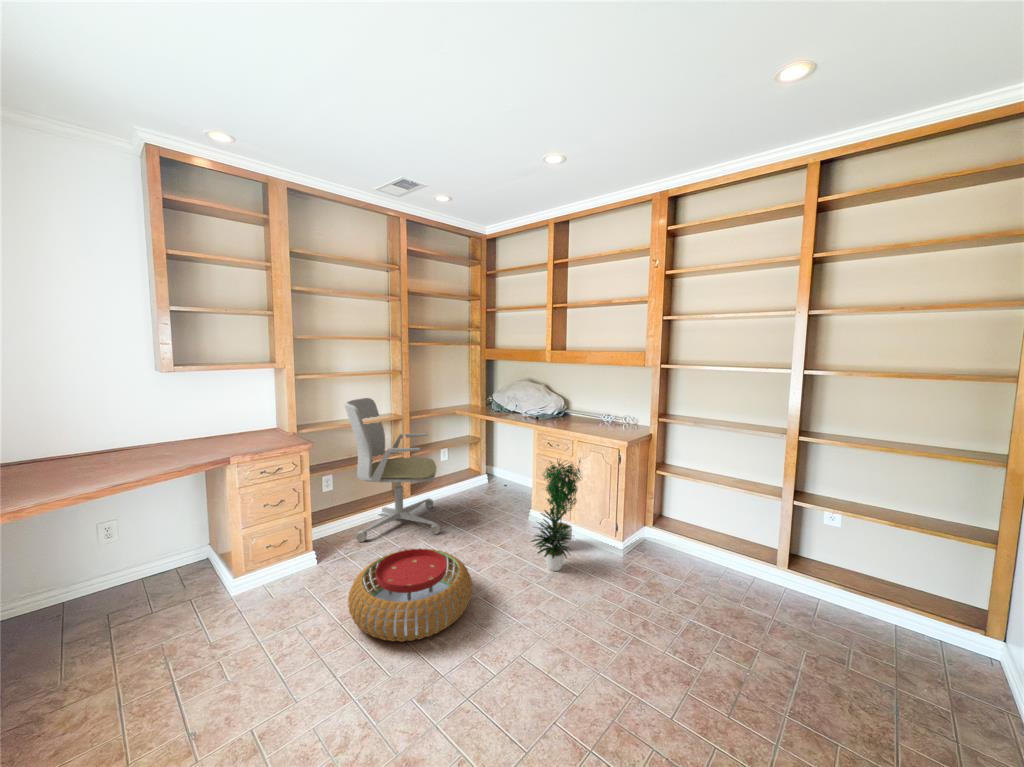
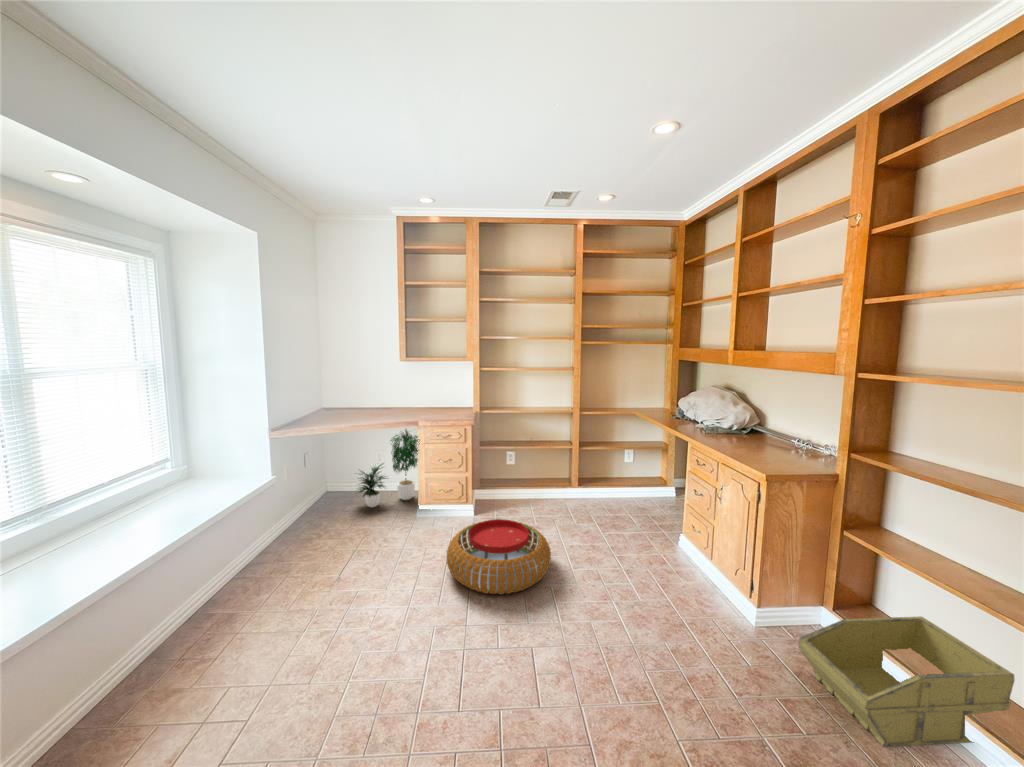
office chair: present [344,398,440,542] -> none [512,390,598,524]
potted plant: present [531,462,580,571] -> present [359,430,420,507]
storage bin: none [666,511,746,591] -> present [798,617,1014,747]

